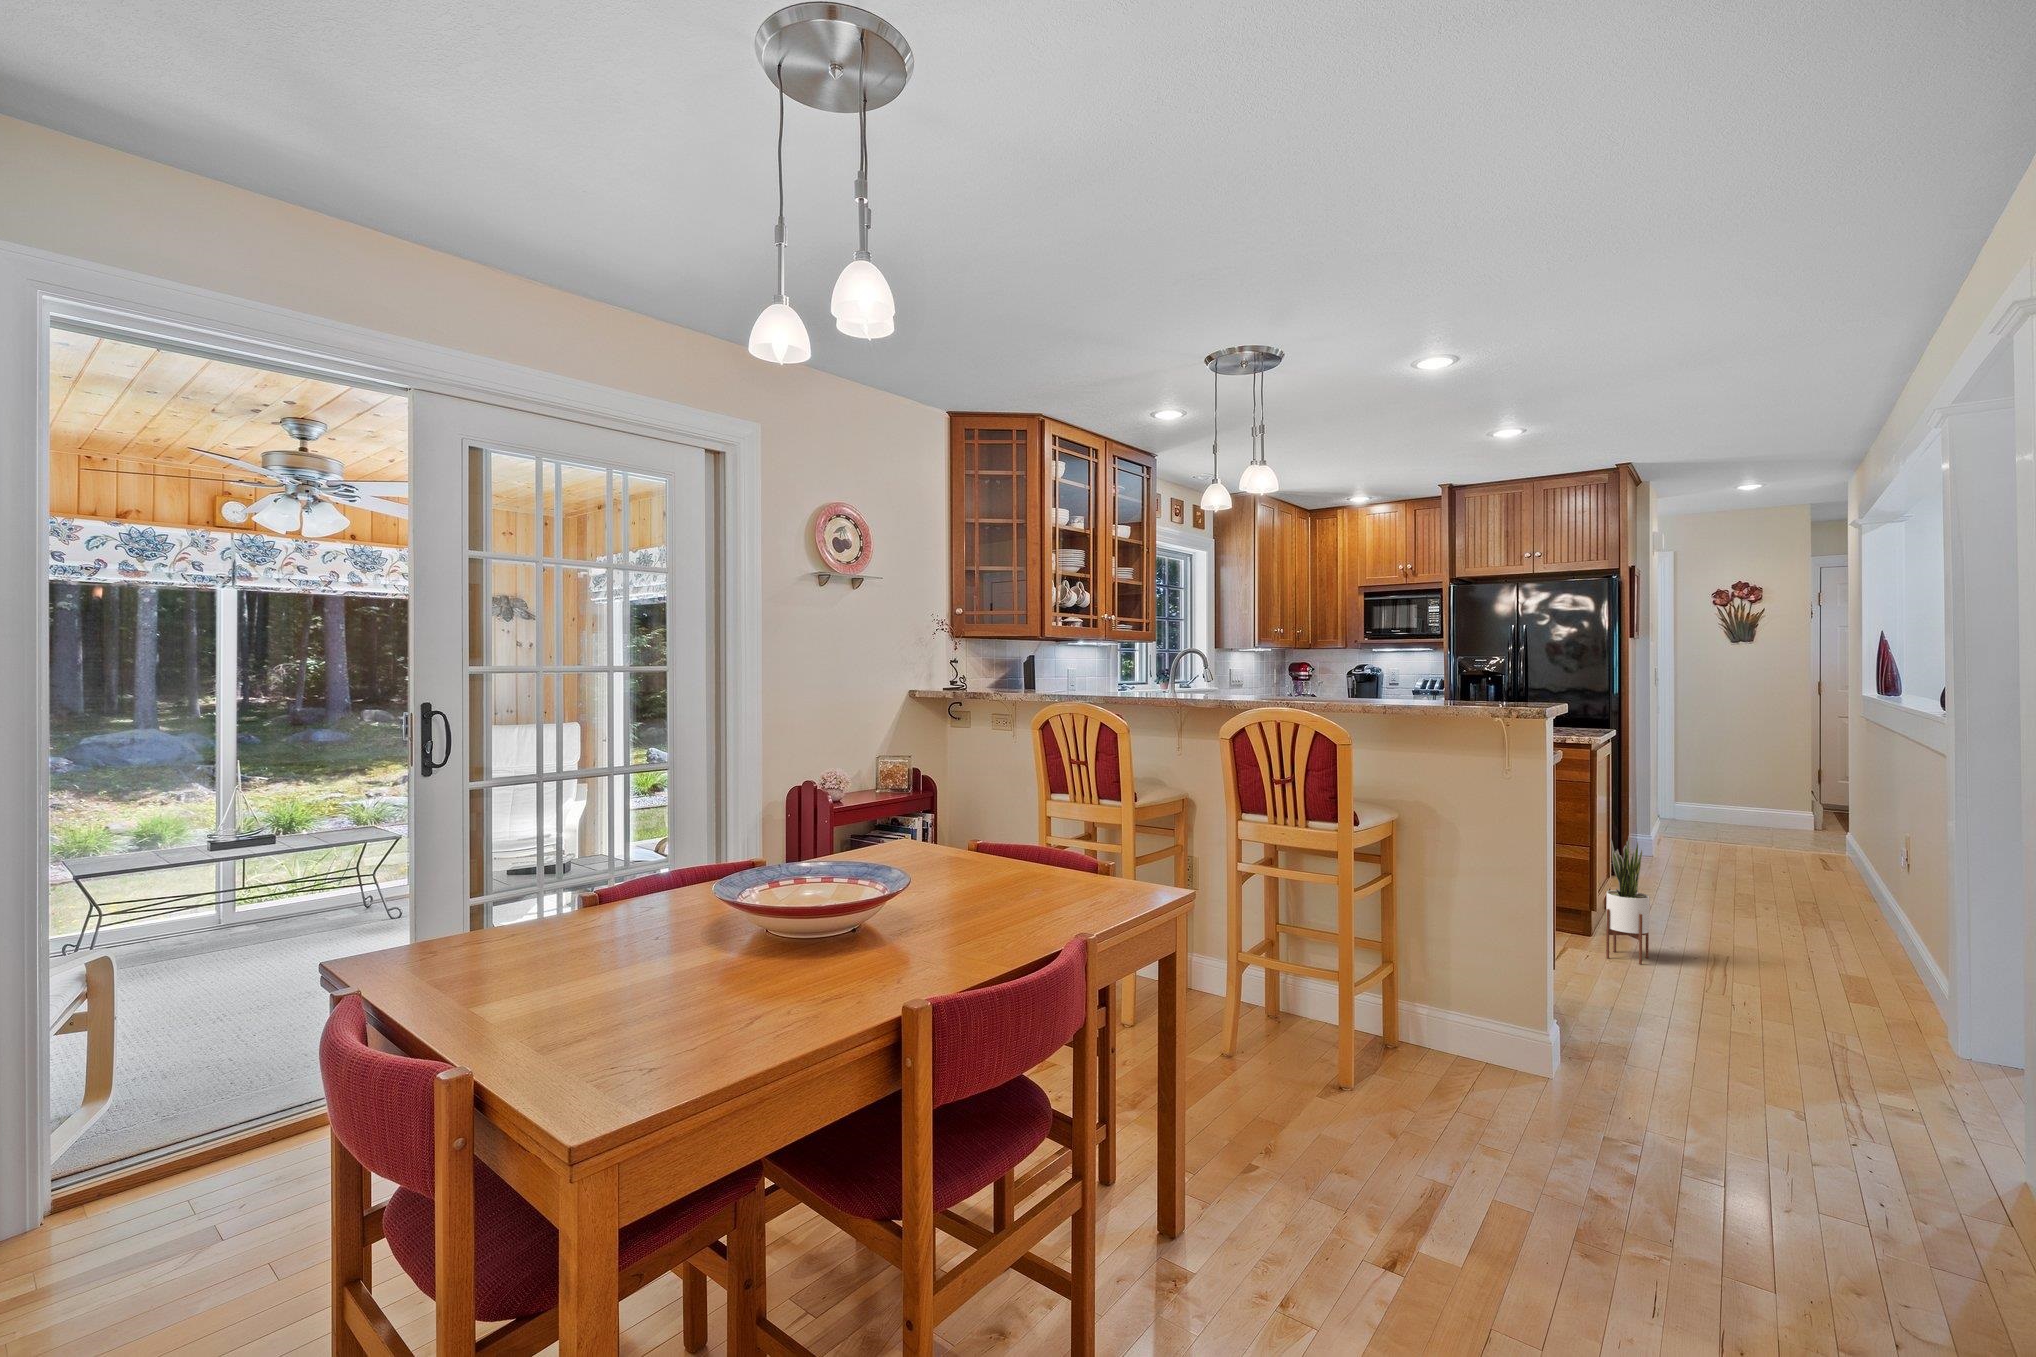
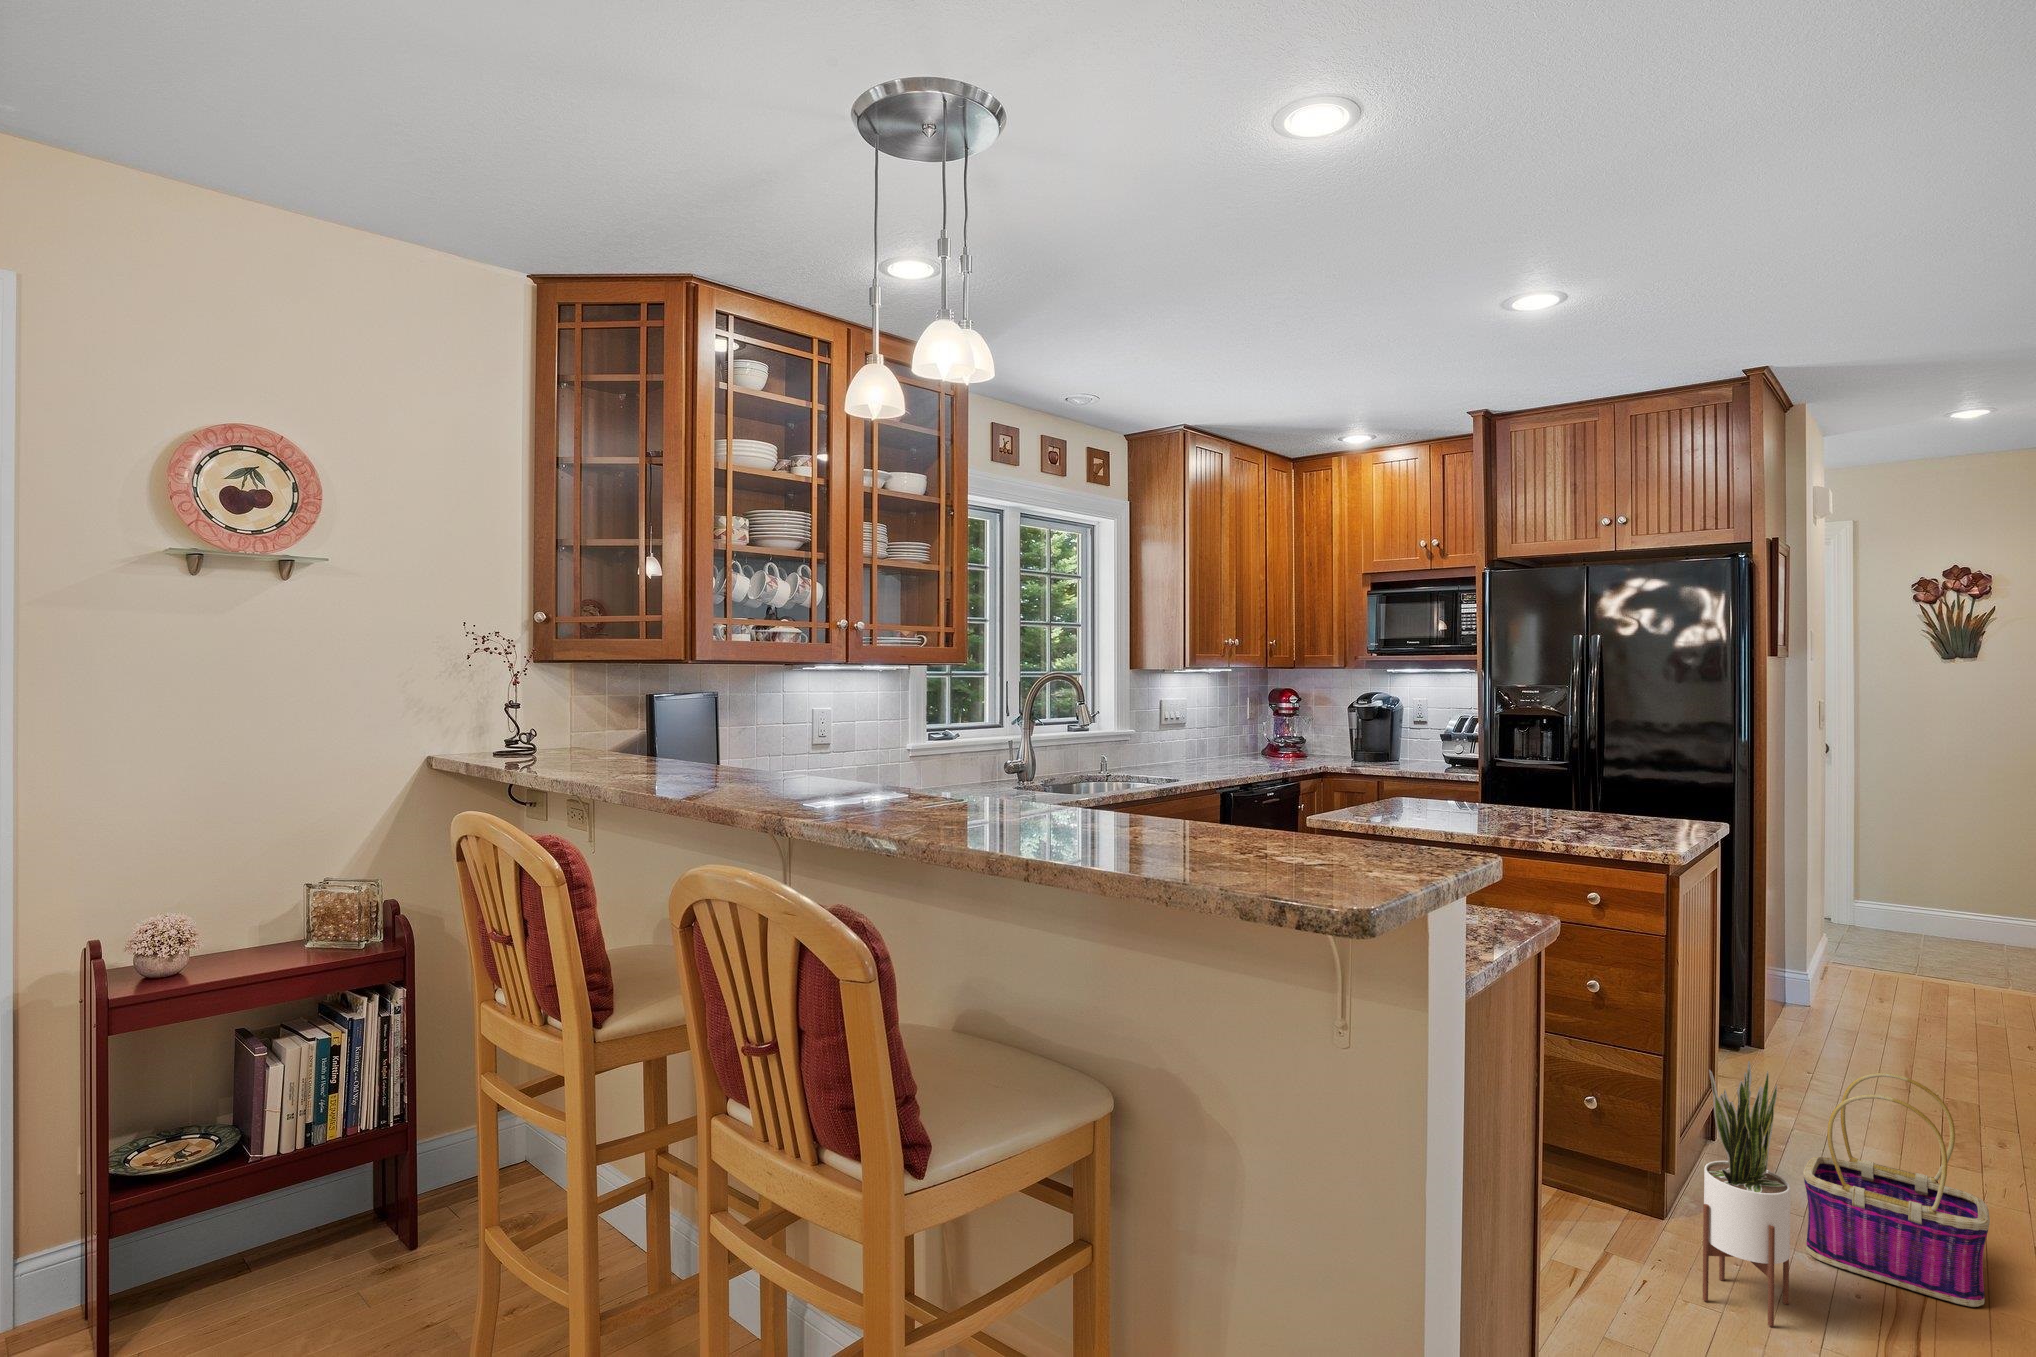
basket: none [1654,849,1745,956] -> present [1803,1073,1990,1307]

